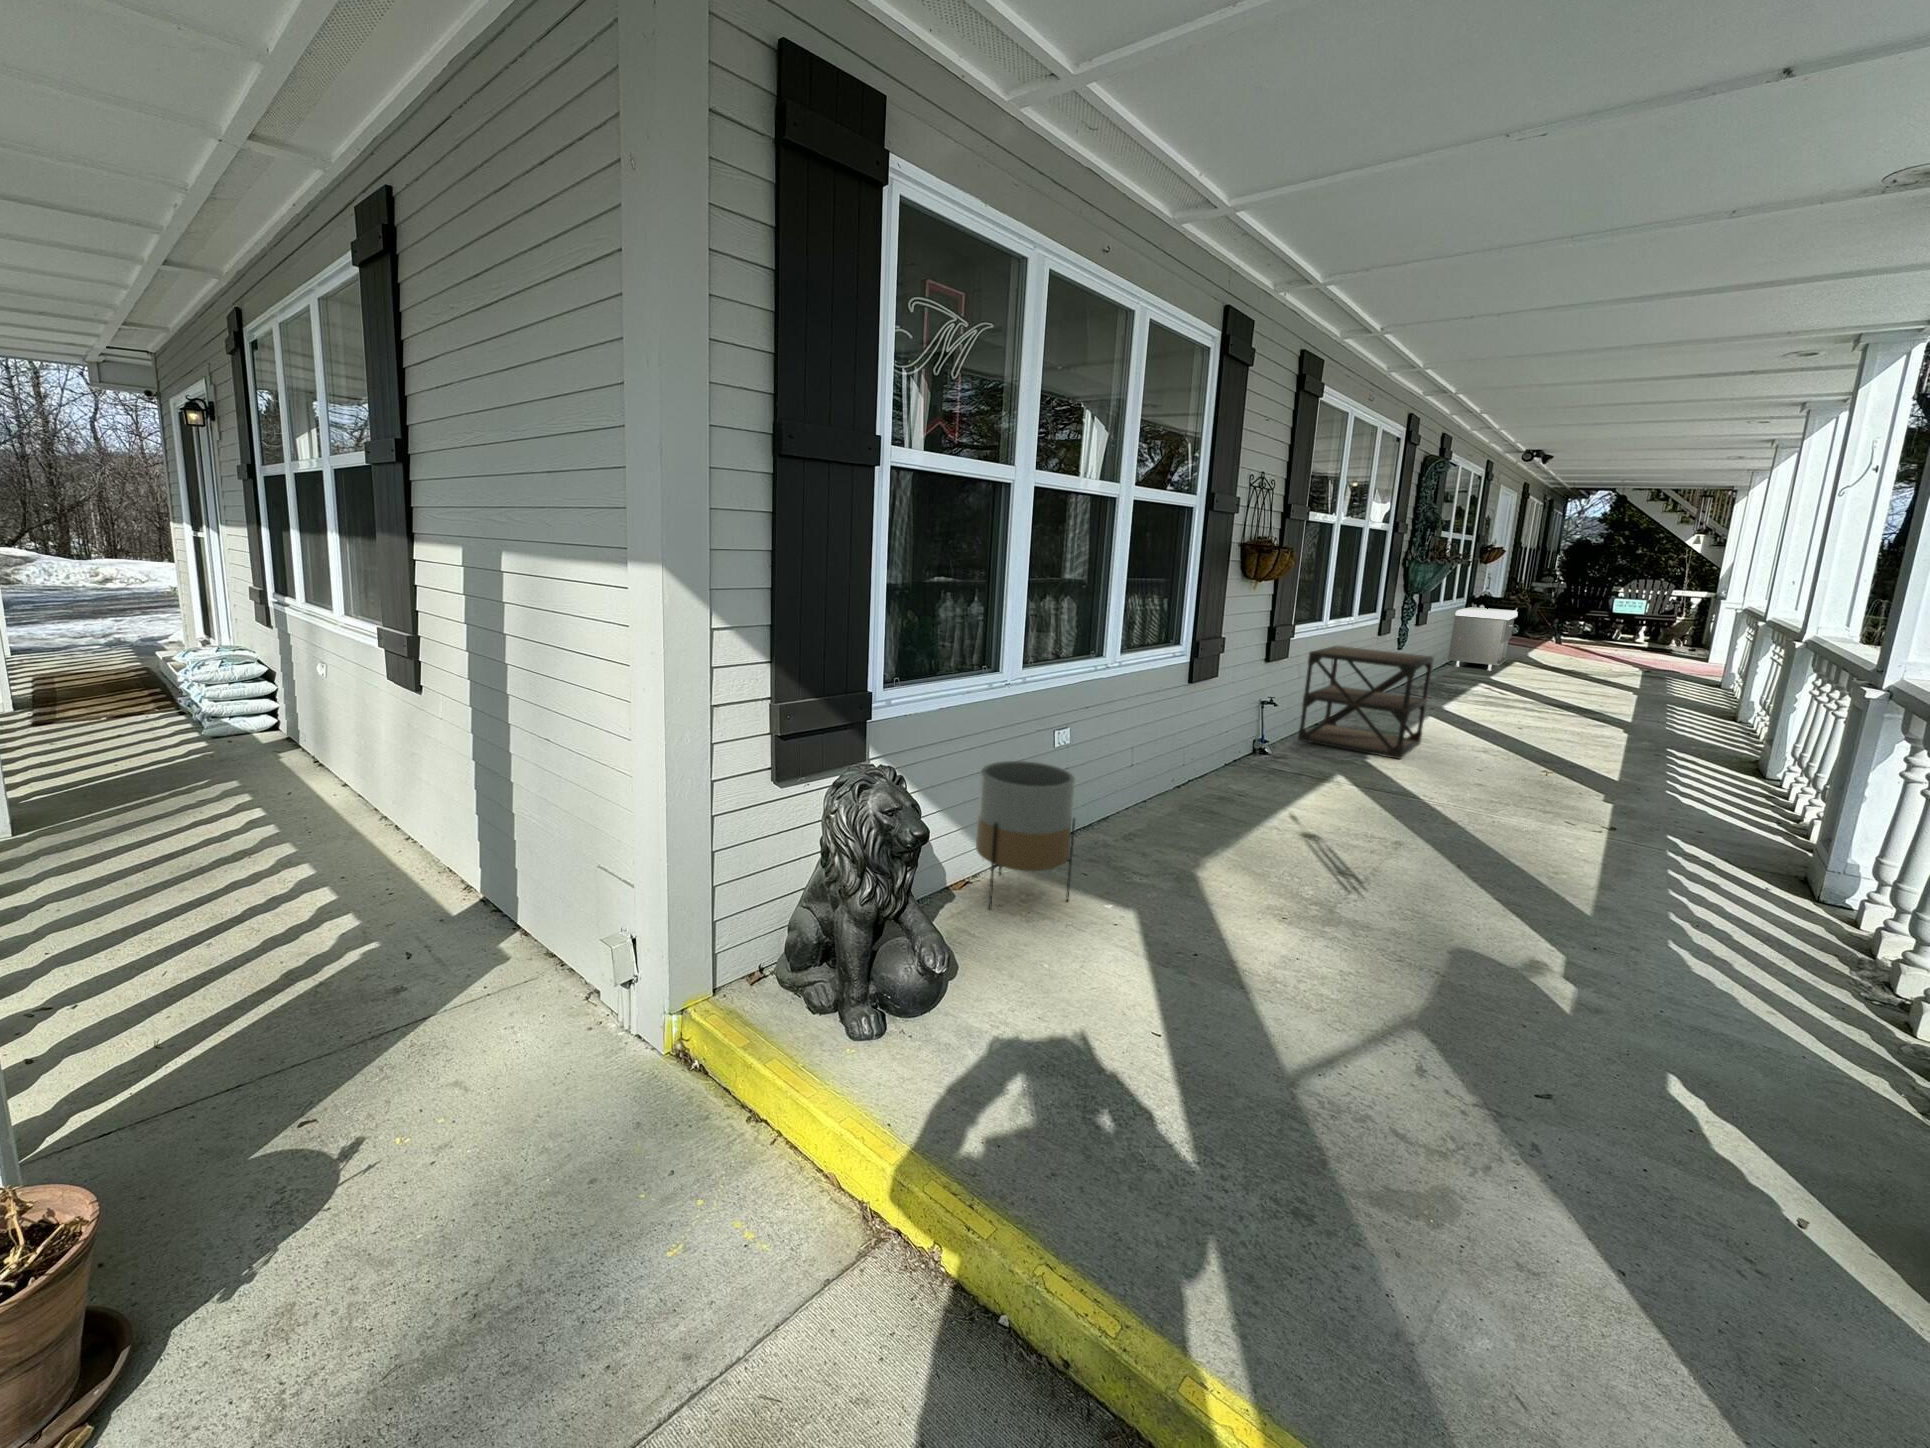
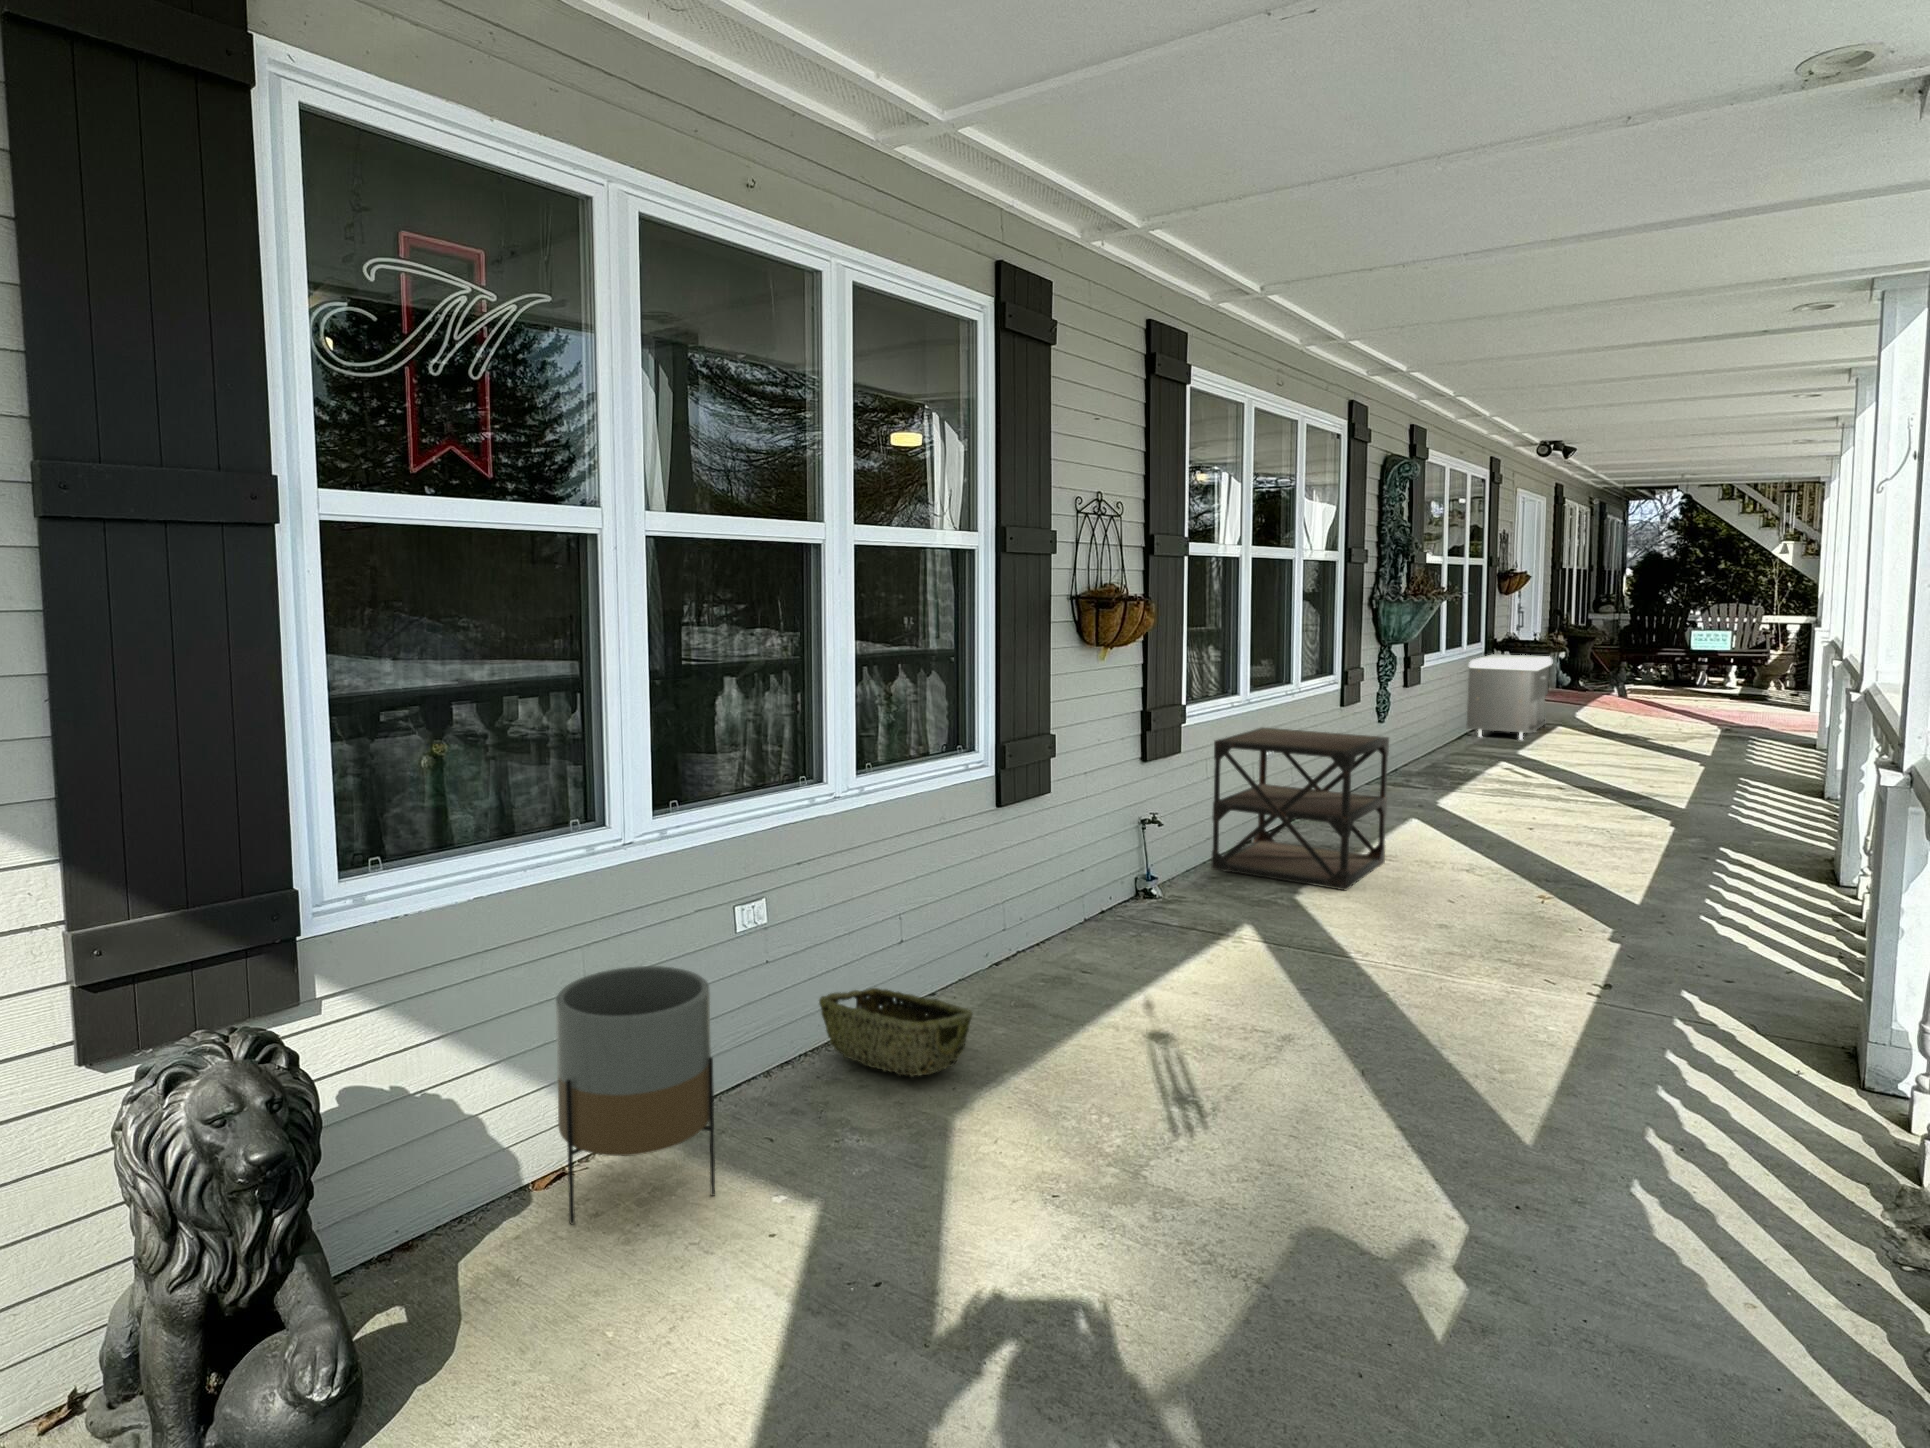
woven basket: none [1094,793,1199,847] -> present [819,988,972,1077]

